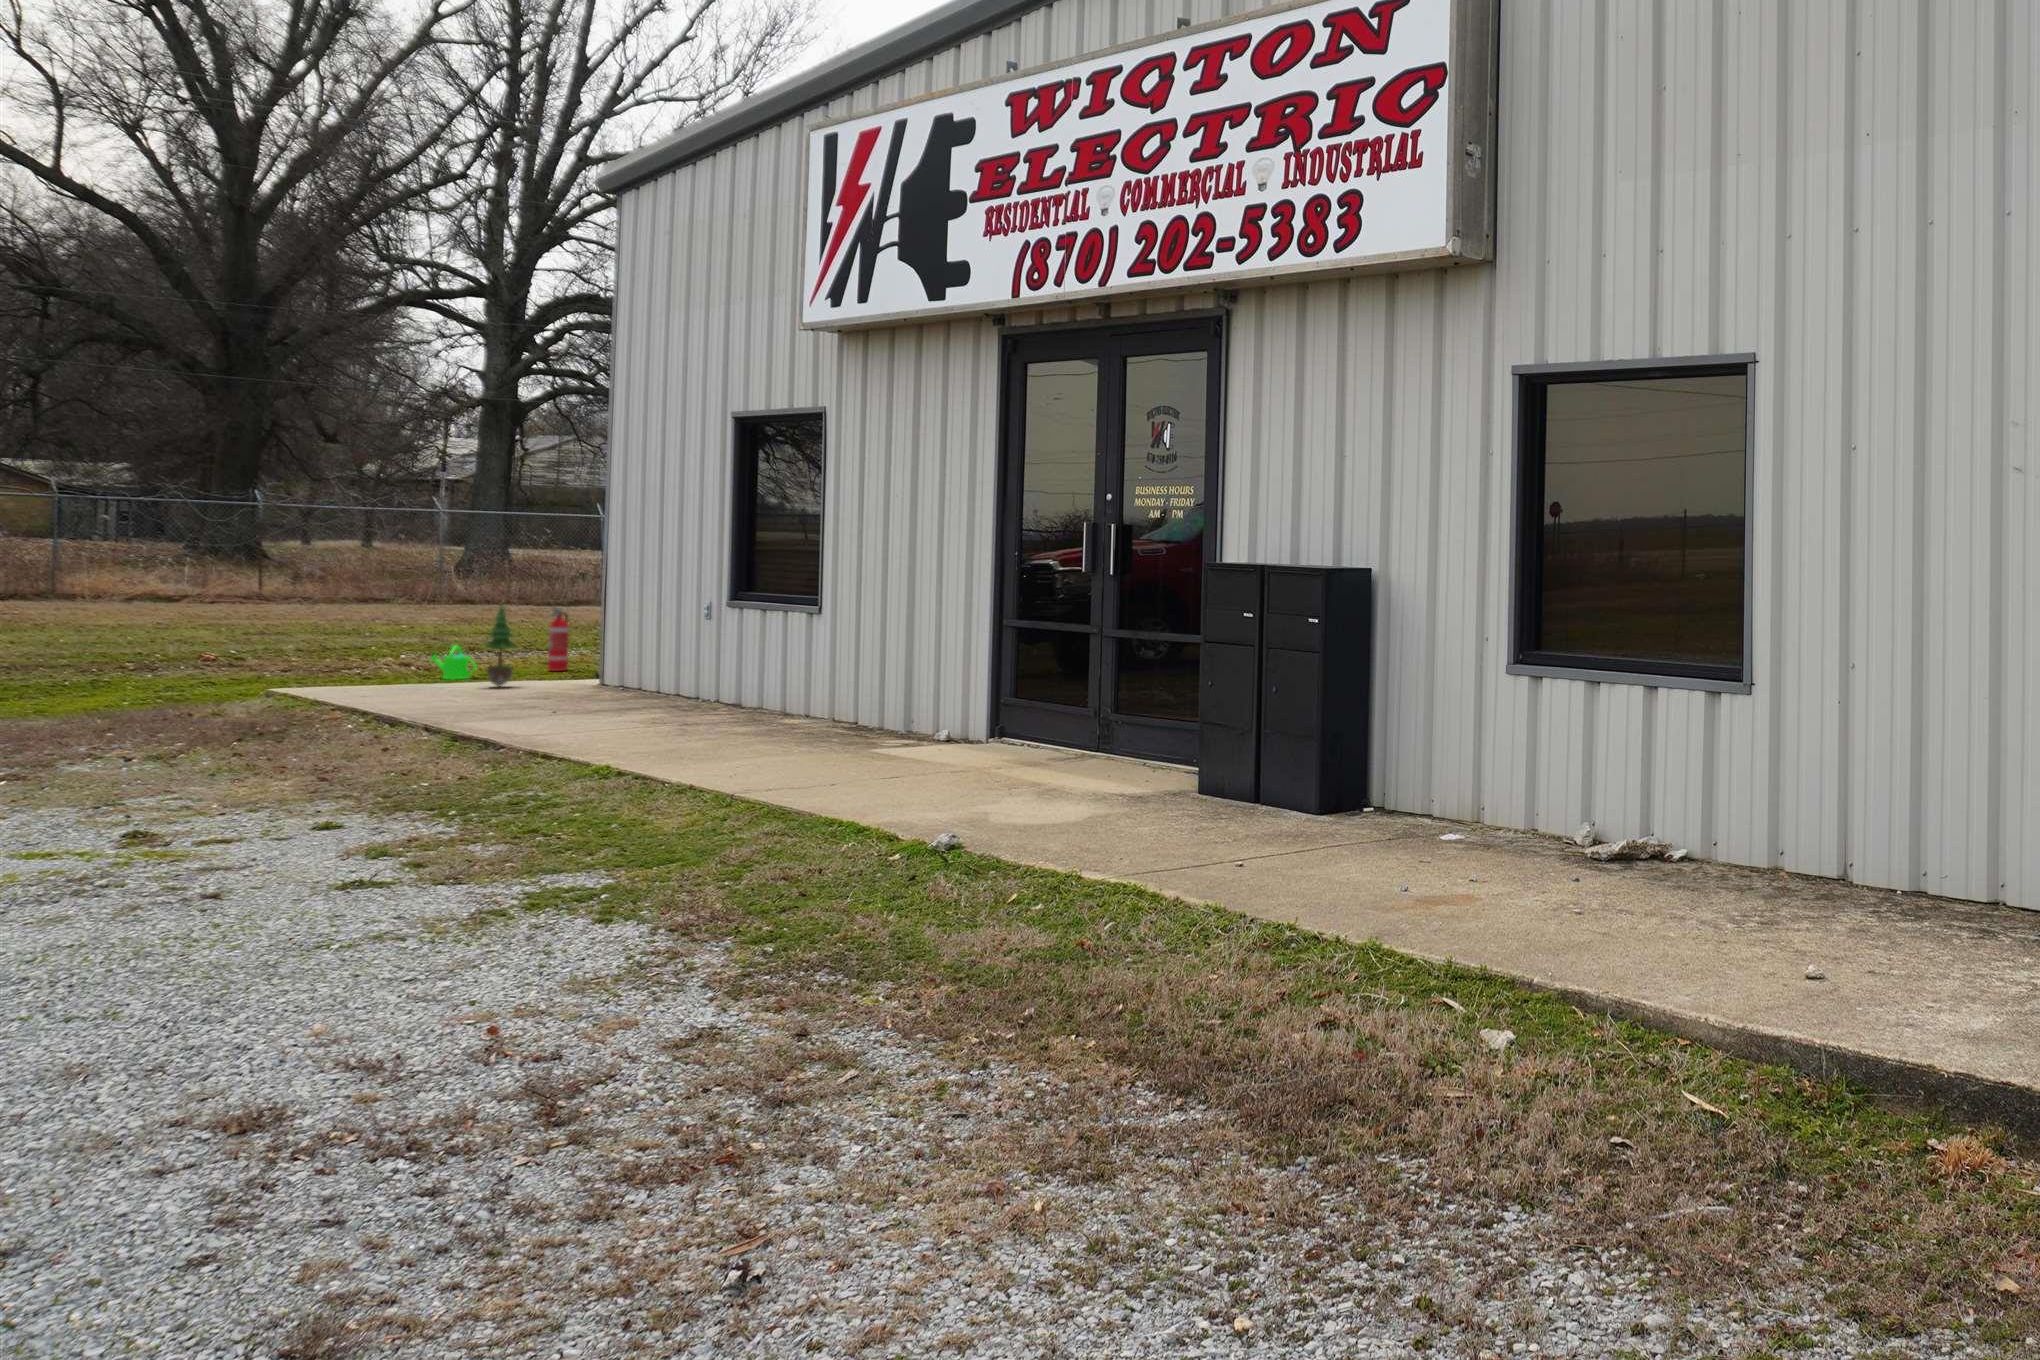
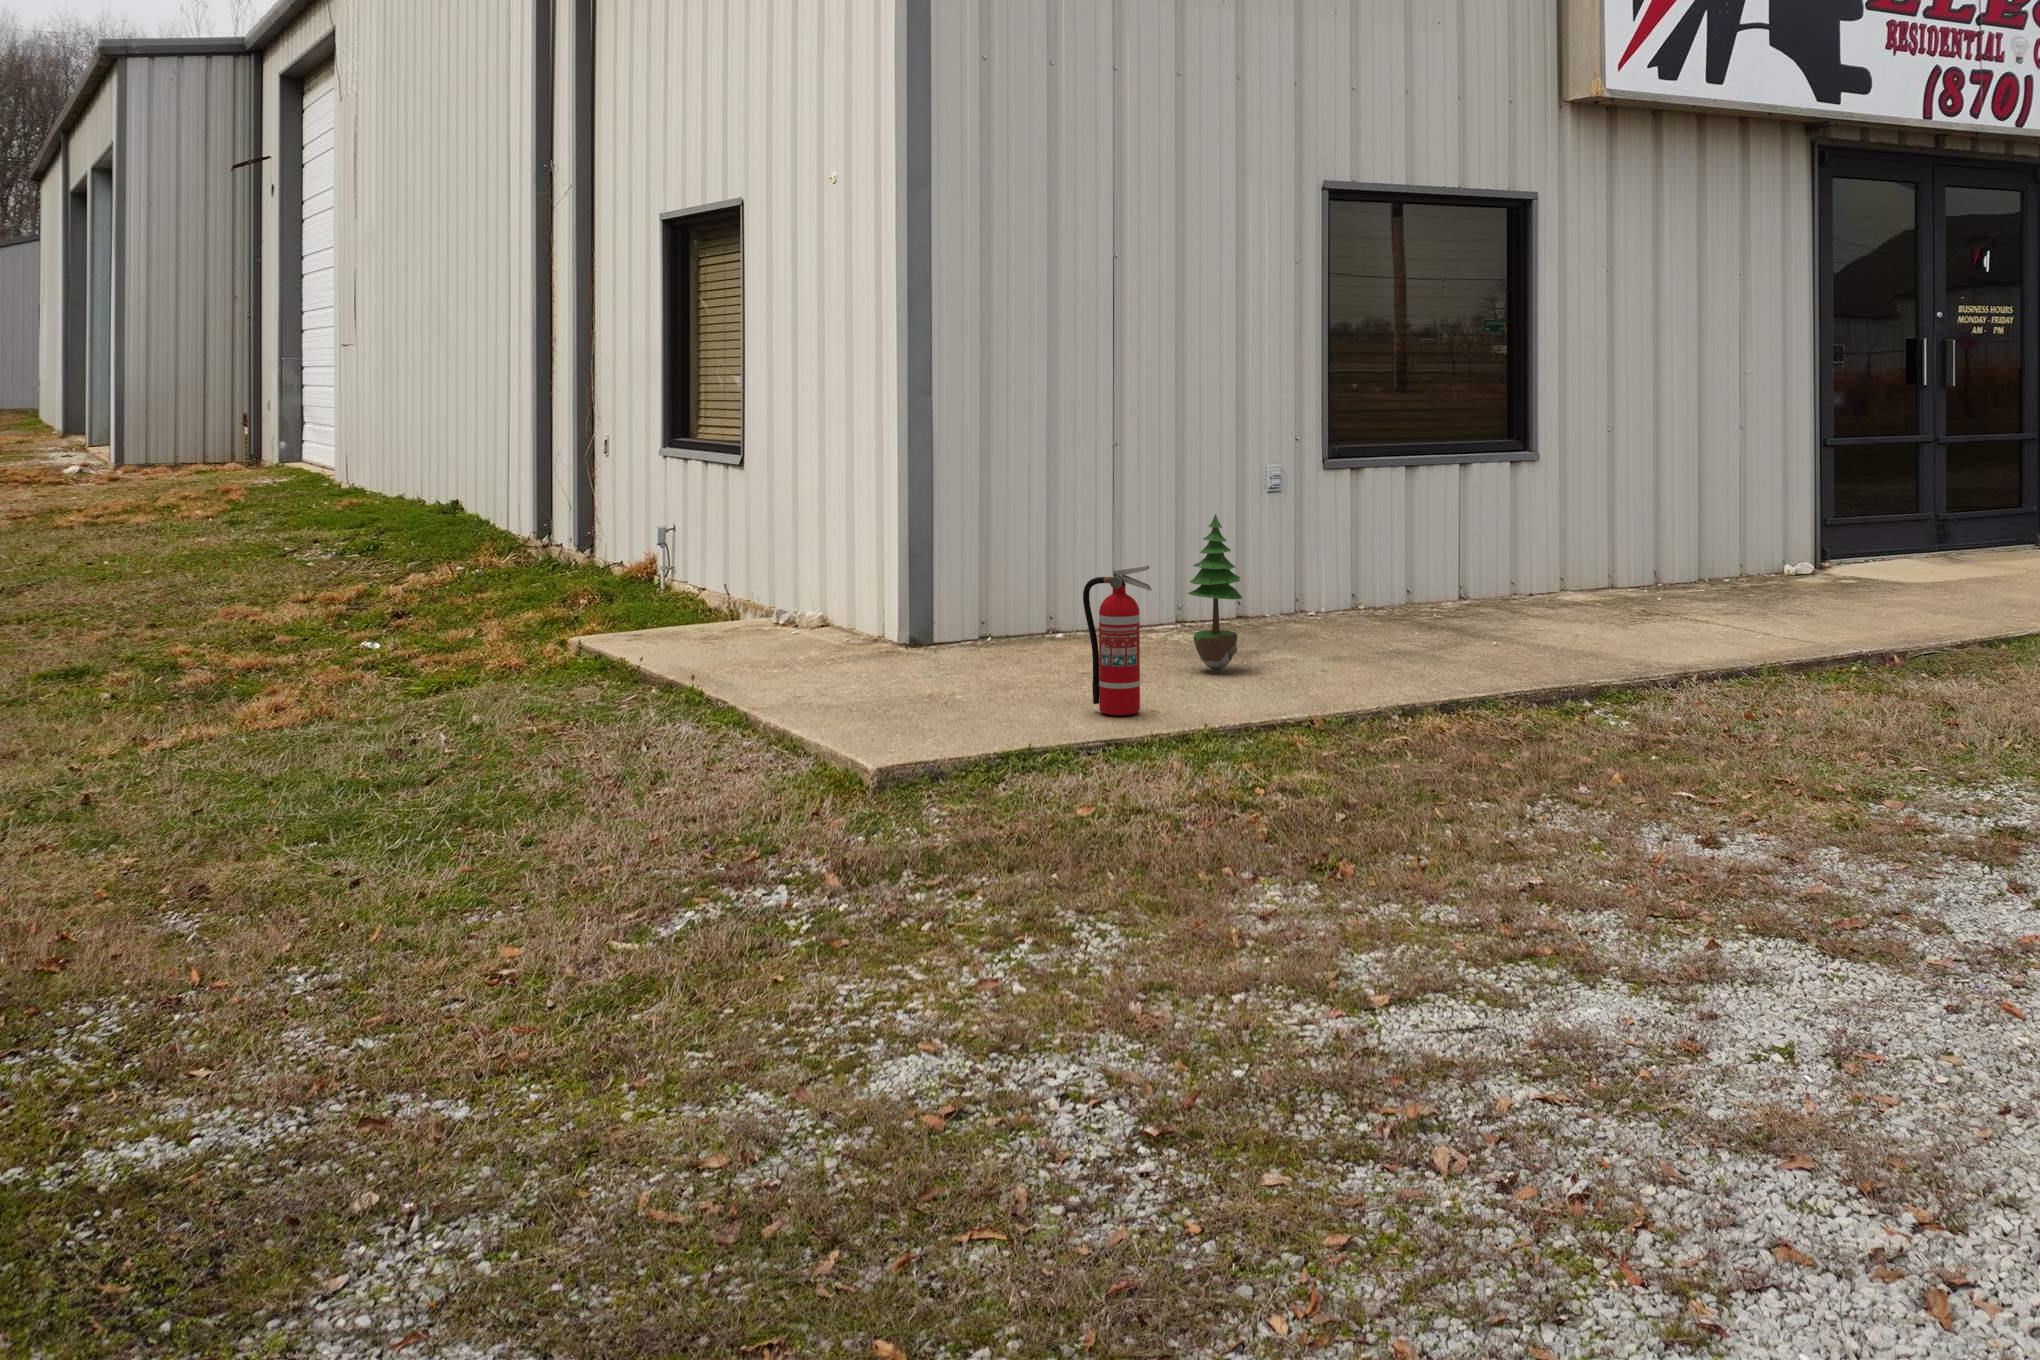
fire extinguisher: present [548,608,569,671] -> present [1083,565,1152,716]
watering can: present [430,645,477,679] -> none [977,625,1031,700]

